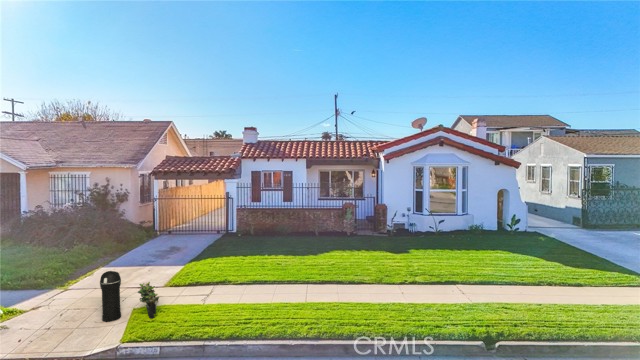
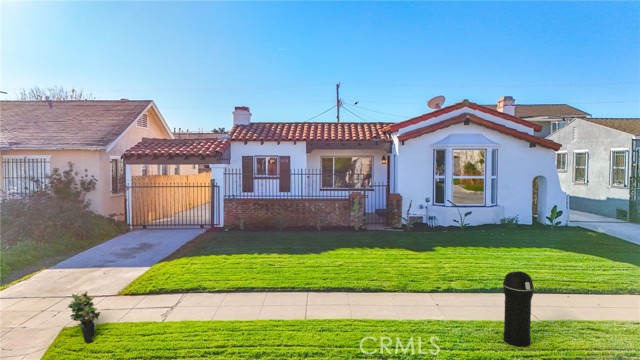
trash can: present [100,271,121,322] -> present [503,271,534,347]

